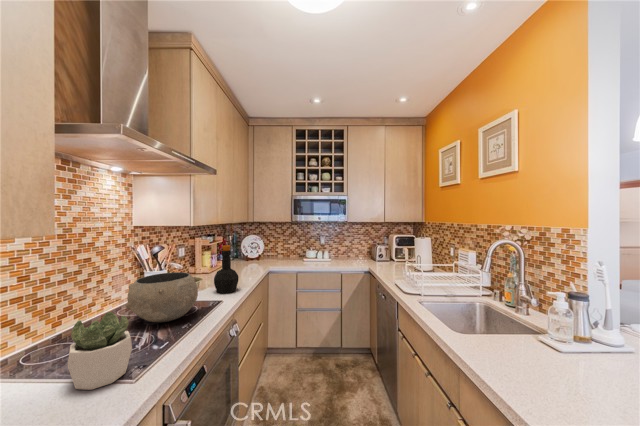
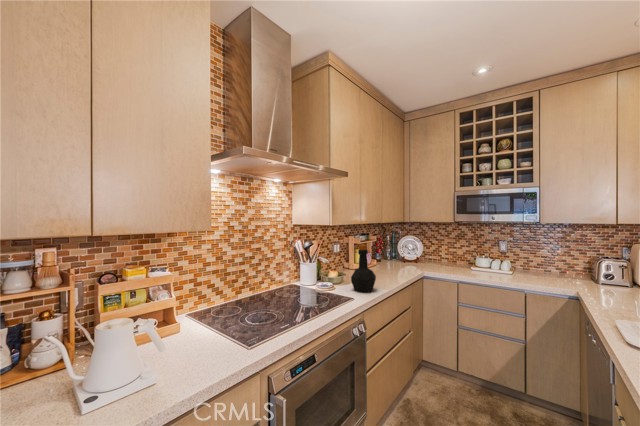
ceramic bowl: present [126,272,198,322] -> none [272,265,326,307]
succulent plant: present [67,312,132,390] -> none [215,289,256,343]

